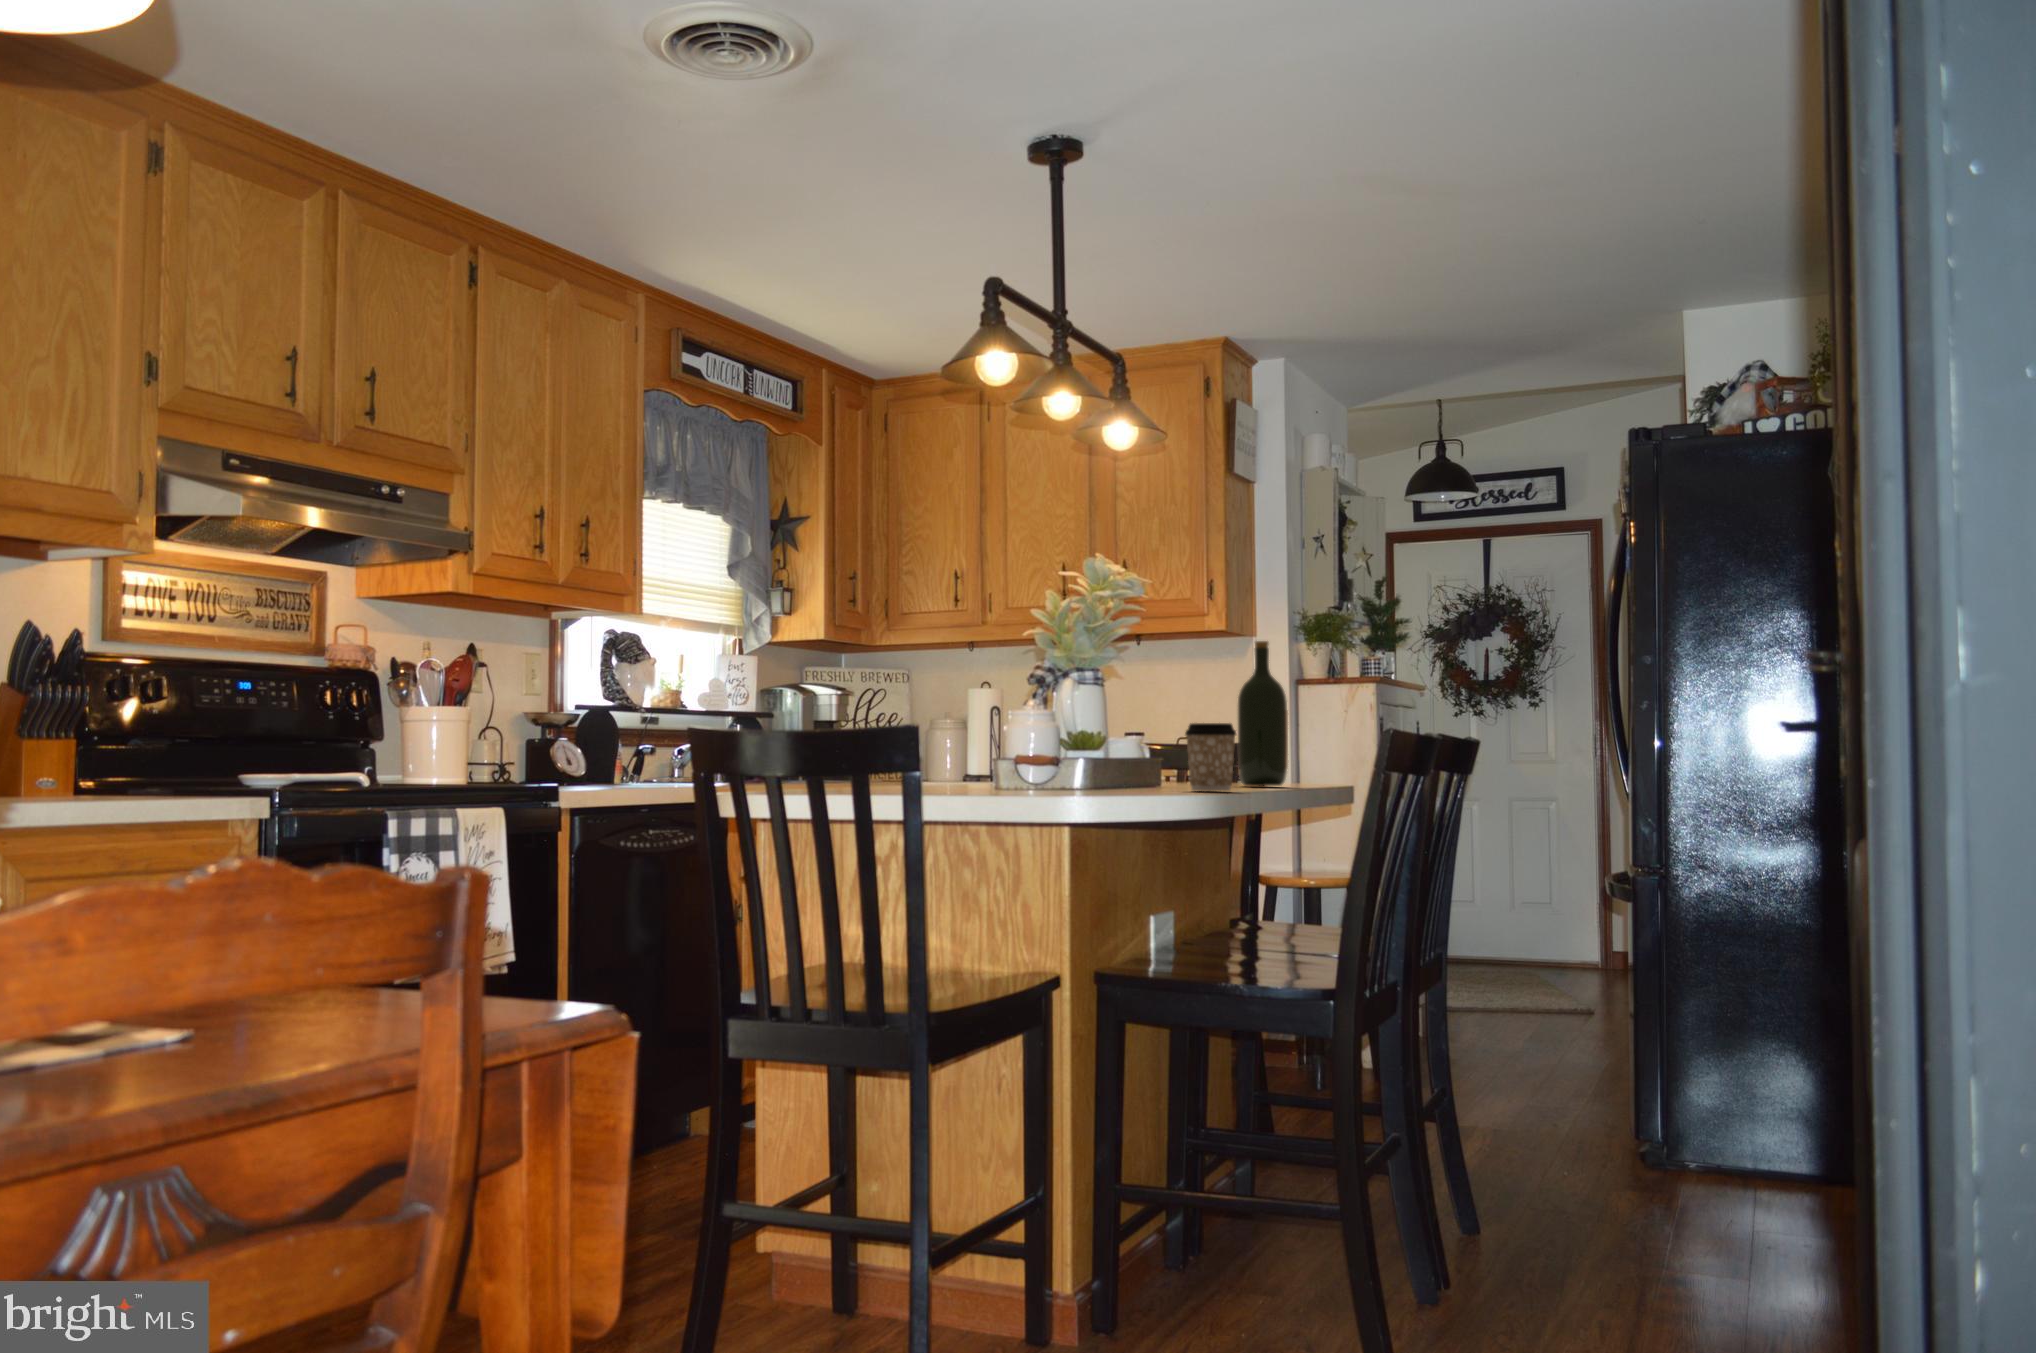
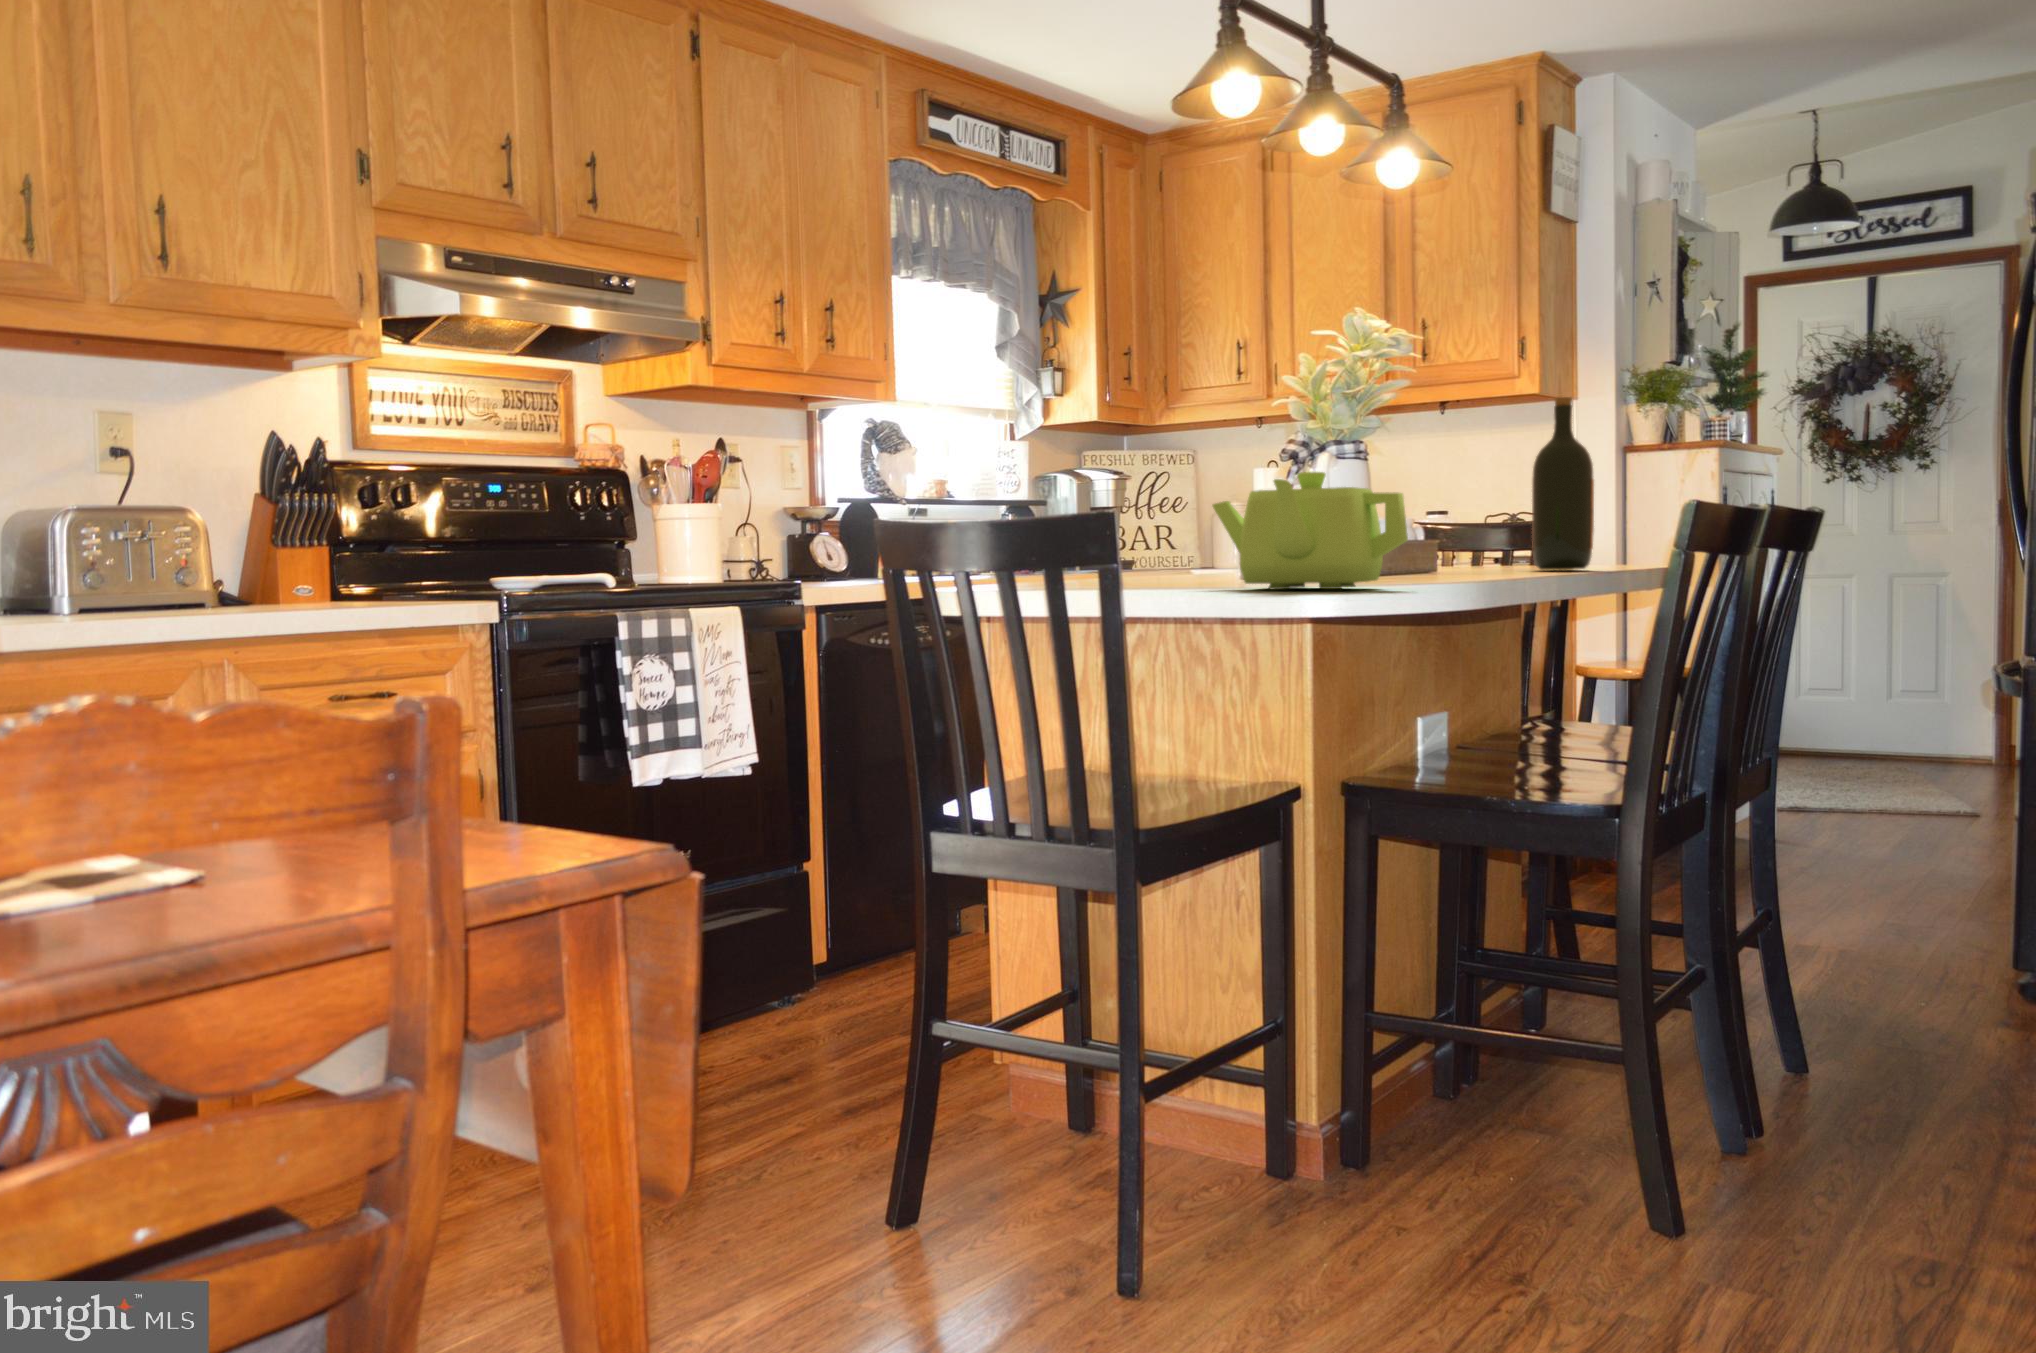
teapot: none [998,700,1160,797] -> present [1212,472,1408,589]
coffee cup: present [1185,723,1236,791] -> none [1456,496,1521,577]

